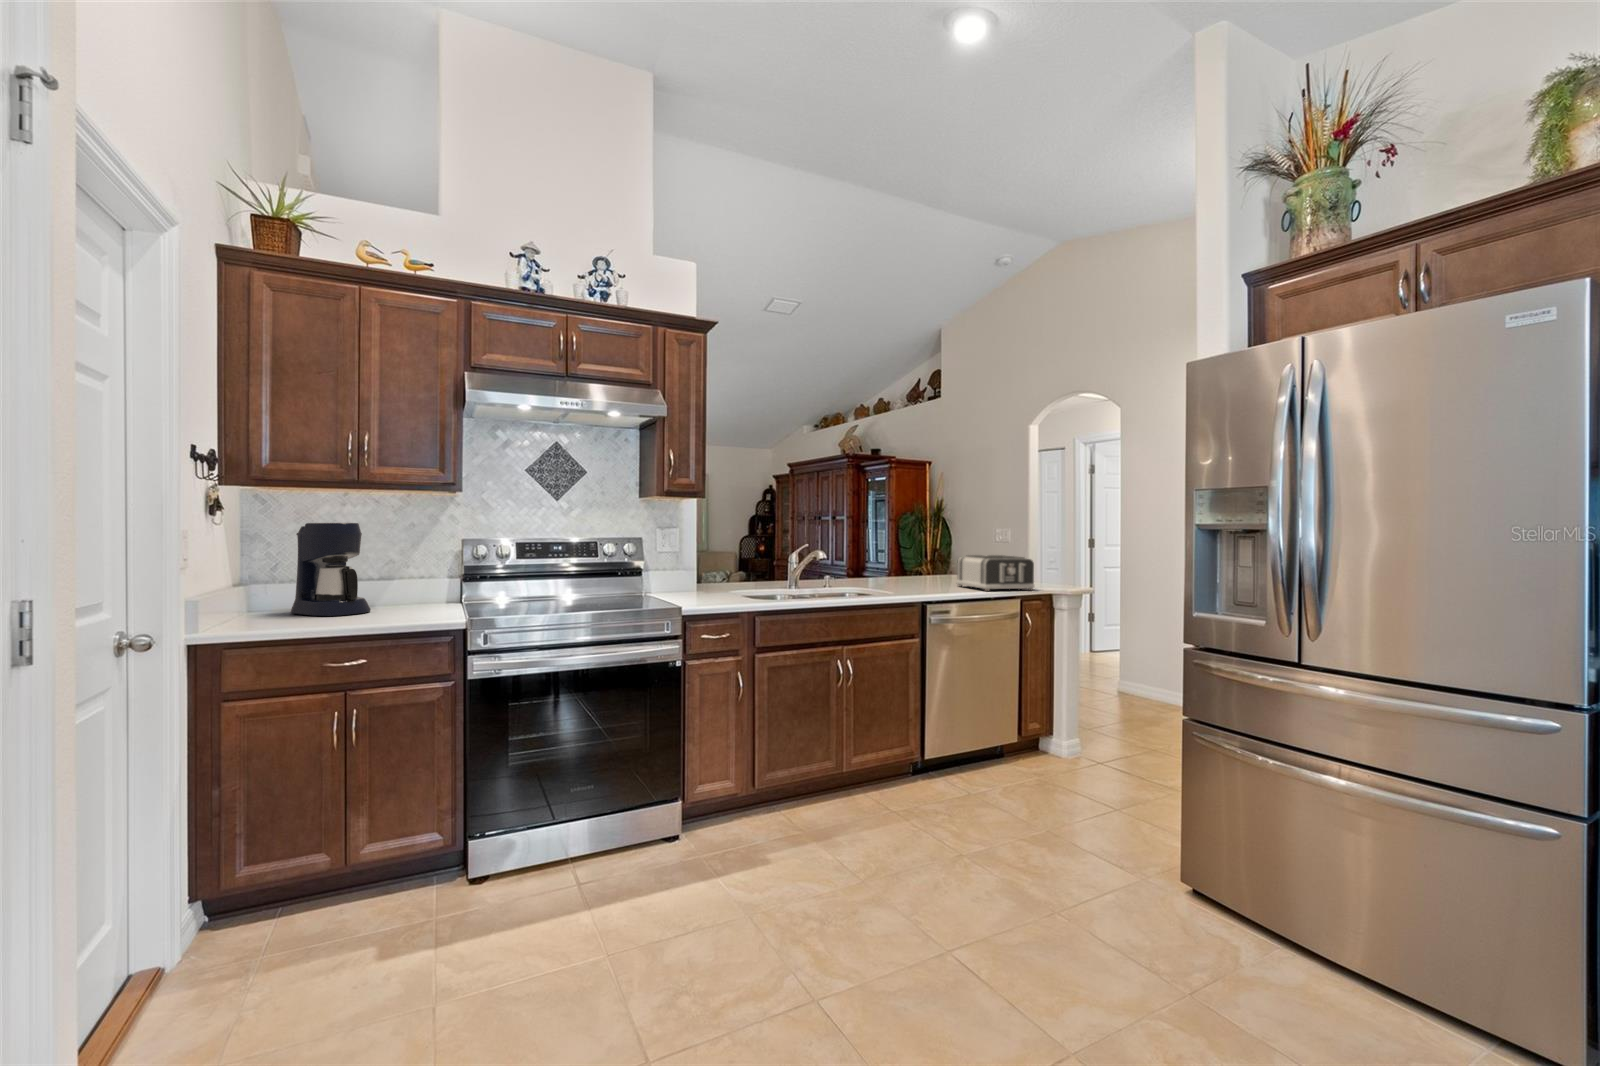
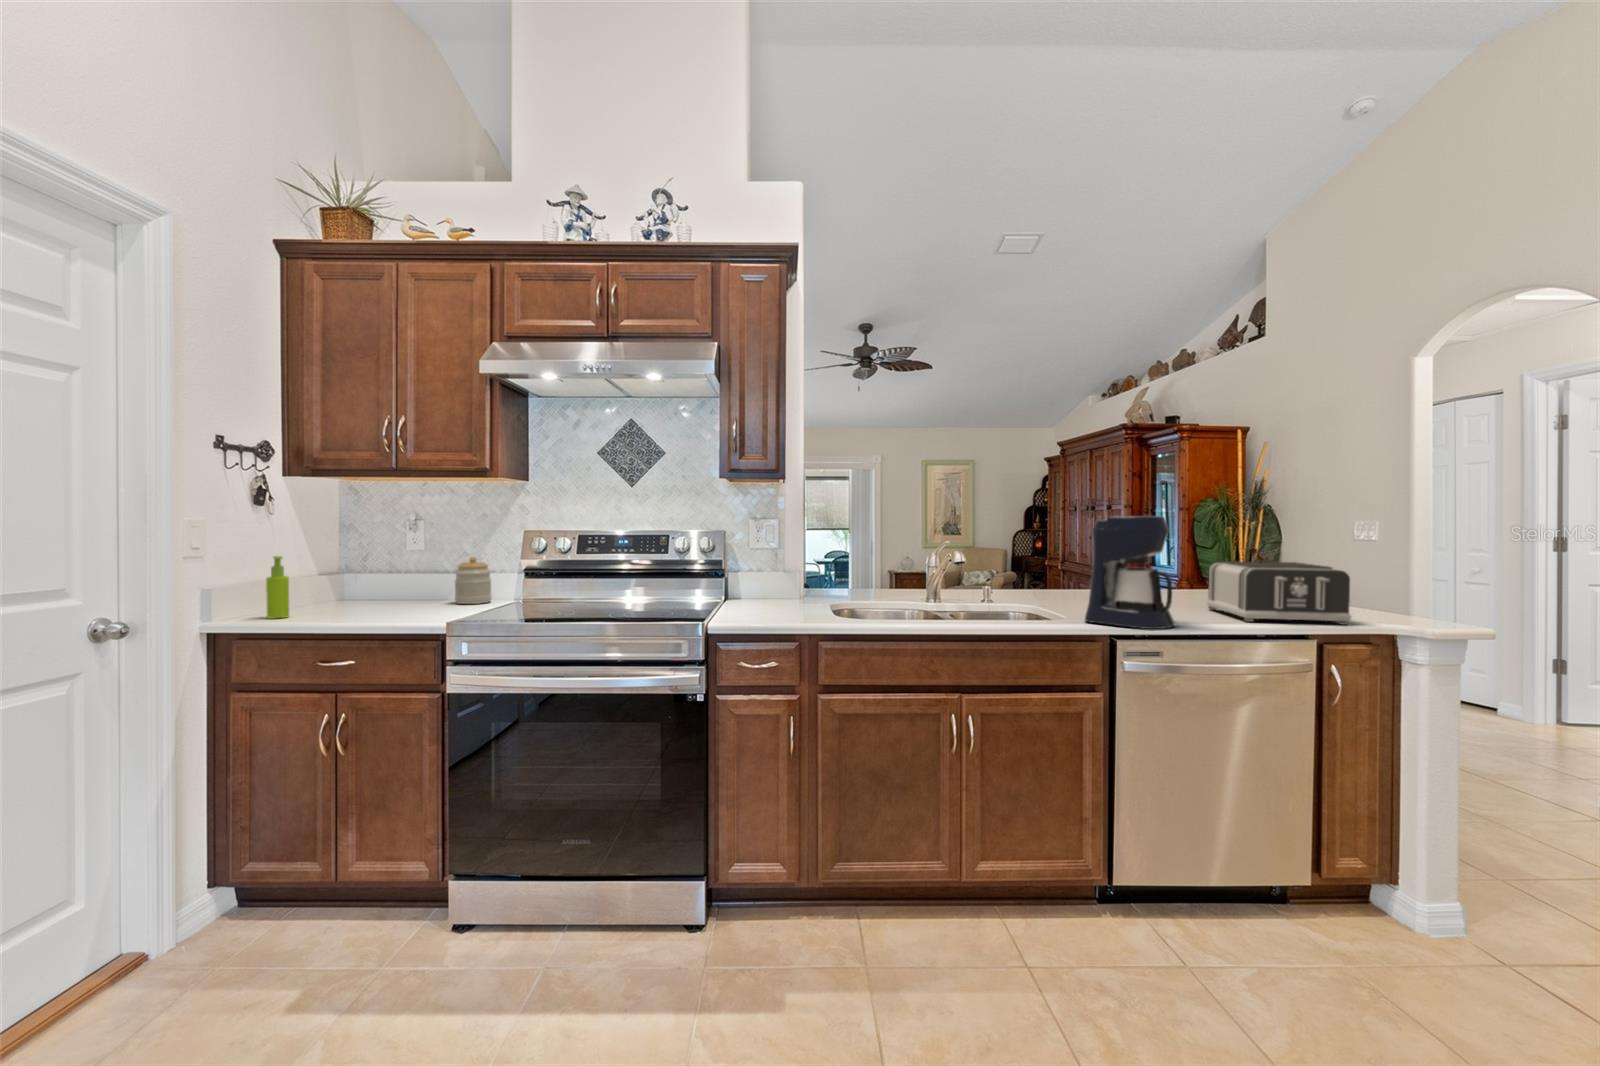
coffee maker: present [290,523,371,616] -> present [1085,516,1175,629]
jar: none [395,562,431,606] -> present [455,557,491,604]
soap dispenser: none [246,564,269,625] -> present [266,556,289,619]

